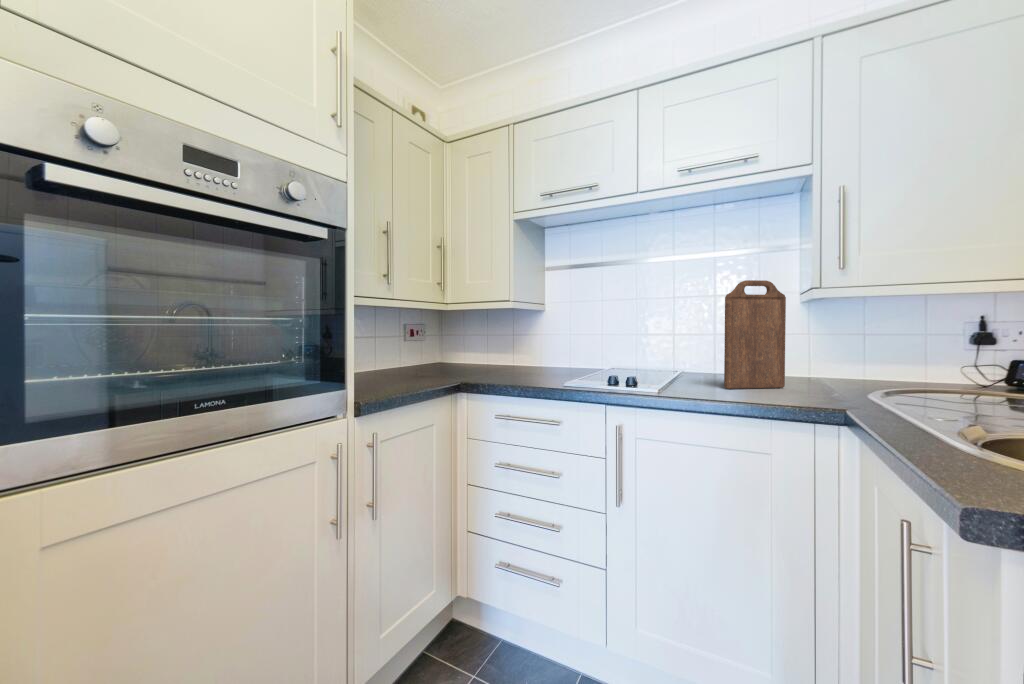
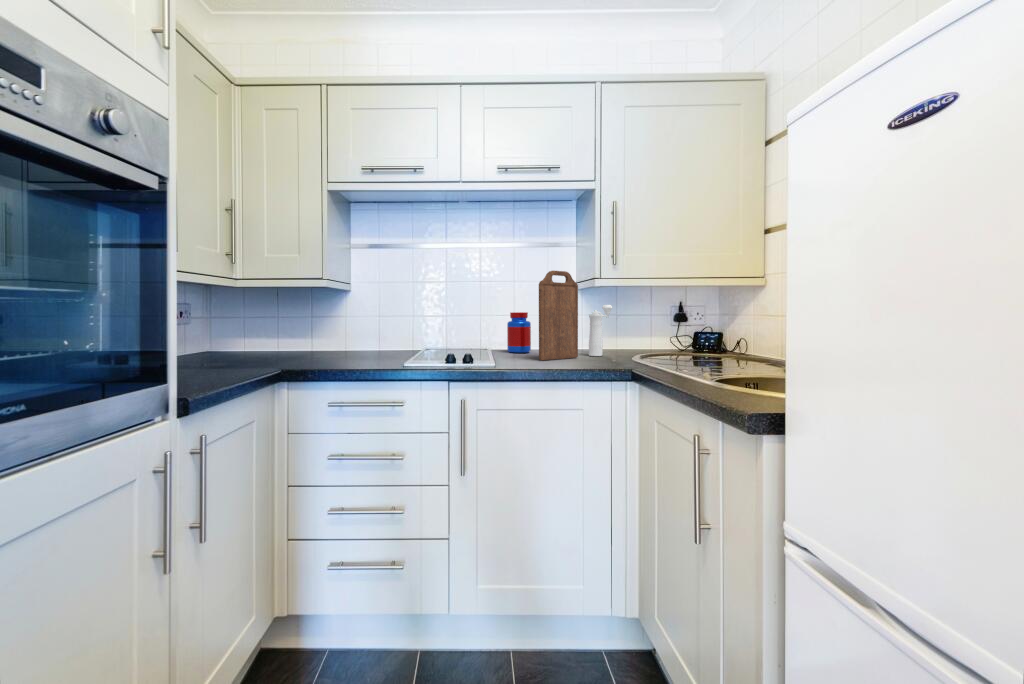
pepper mill: none [805,320,847,387] -> present [589,305,612,356]
jar: none [697,330,727,376] -> present [507,312,531,353]

